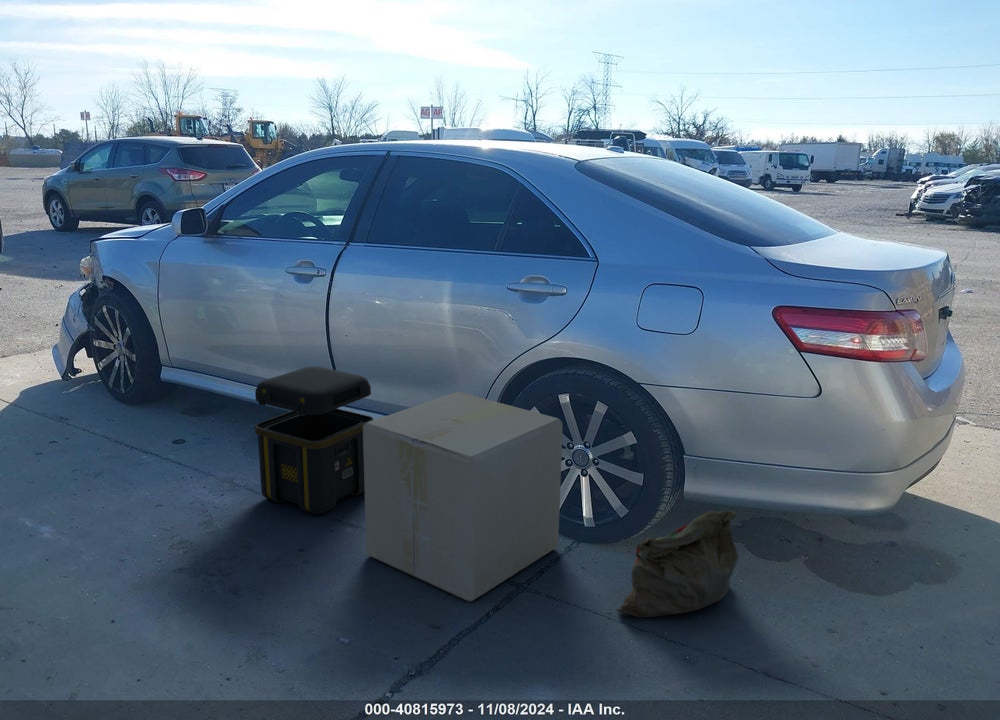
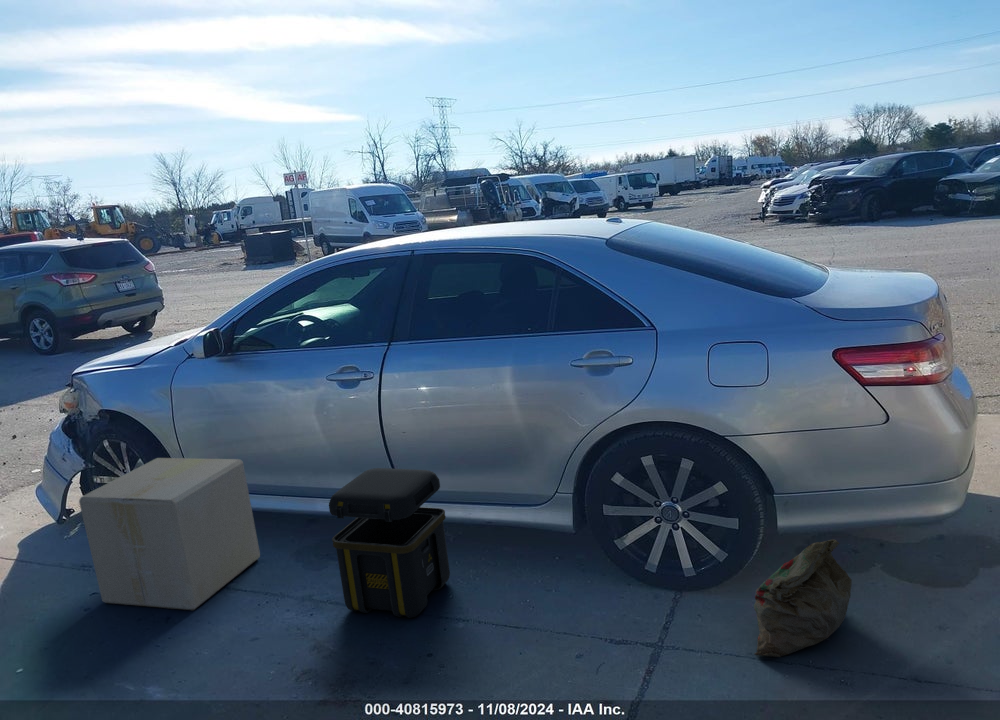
cardboard box: present [363,392,563,602] -> present [79,458,260,610]

